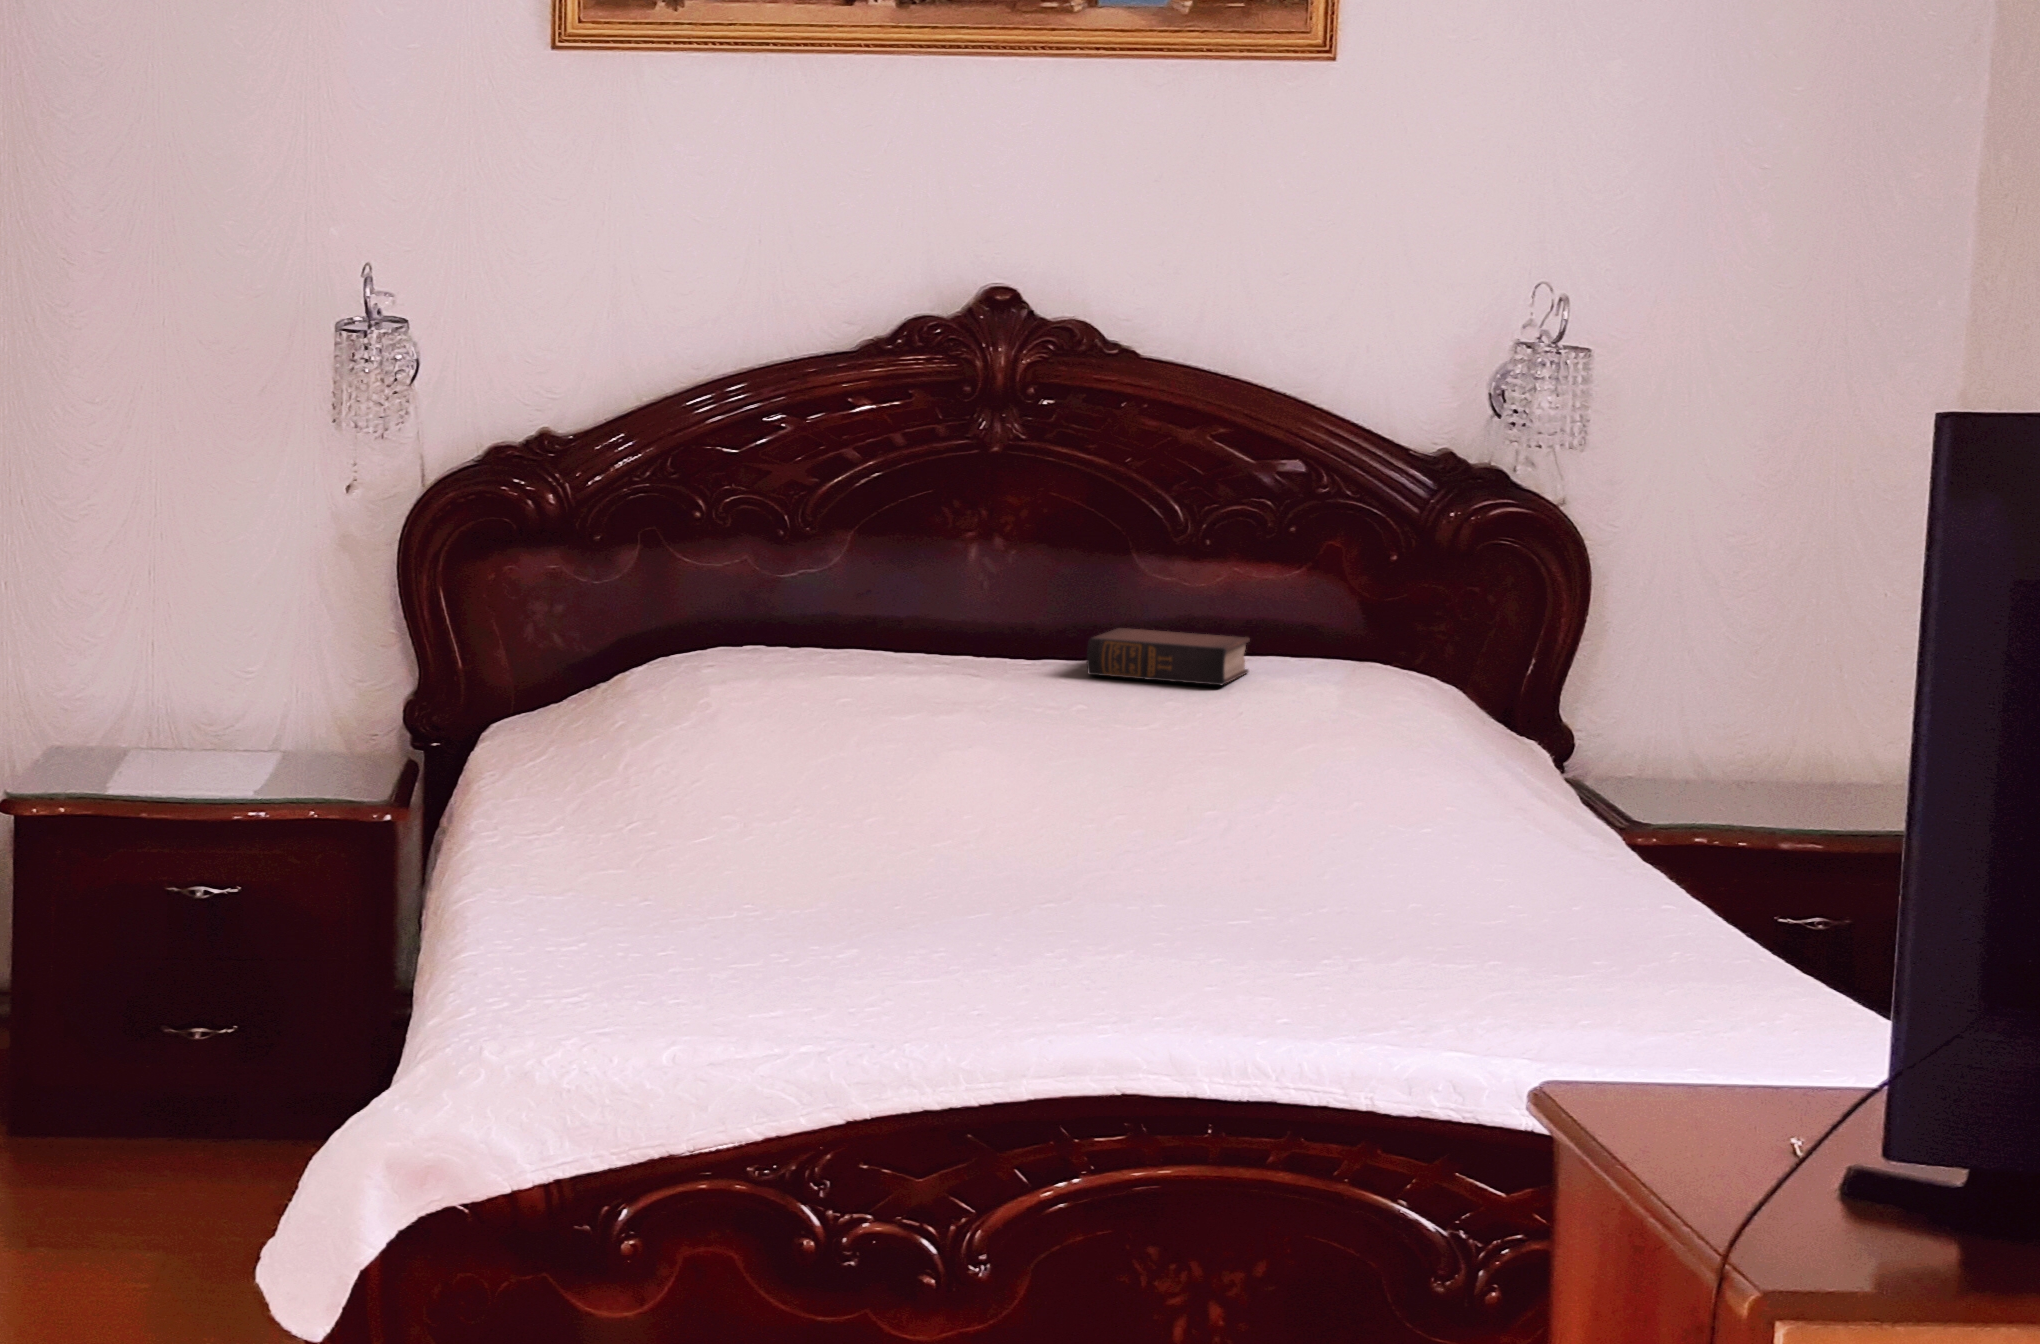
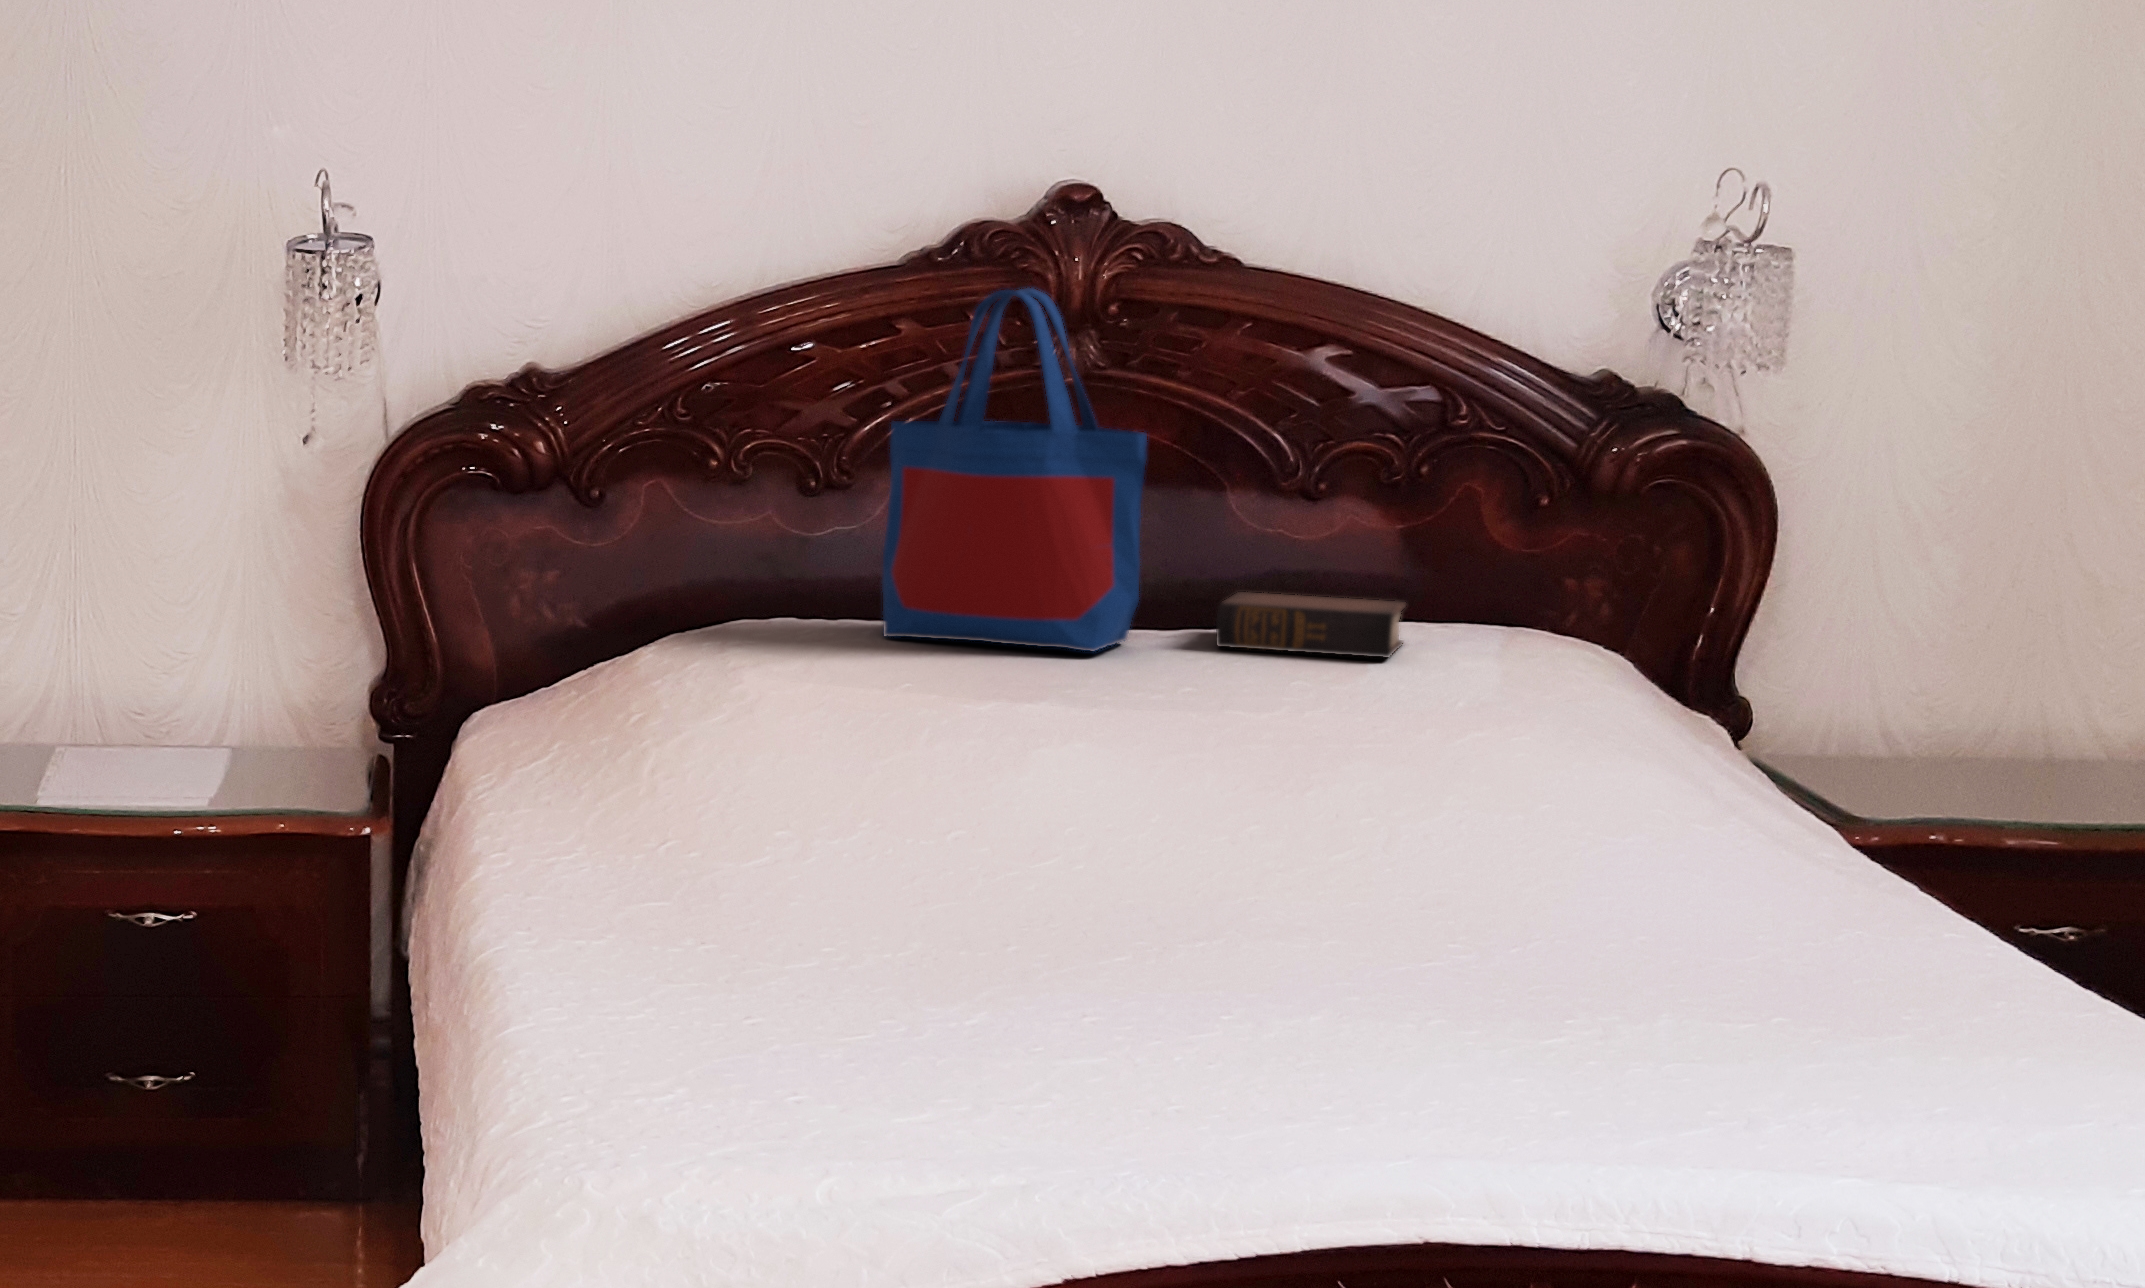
tote bag: none [813,374,1023,680] -> present [882,288,1147,651]

